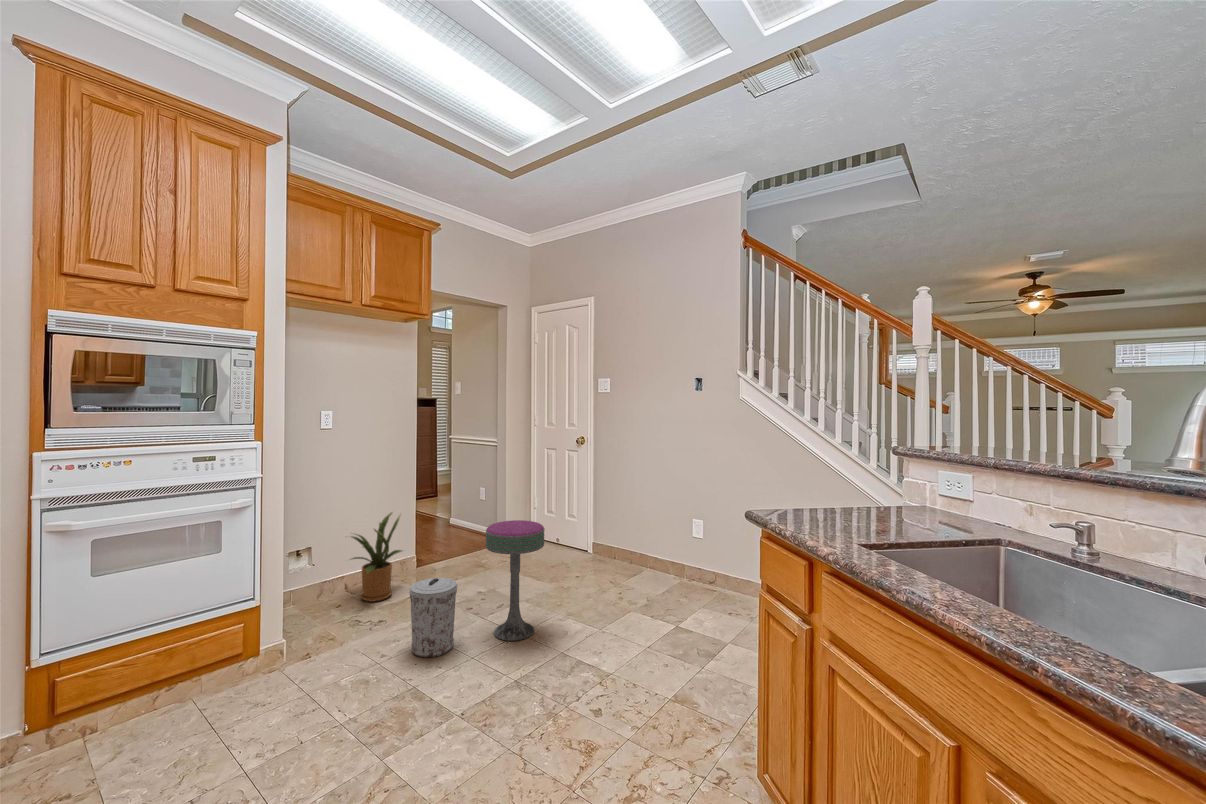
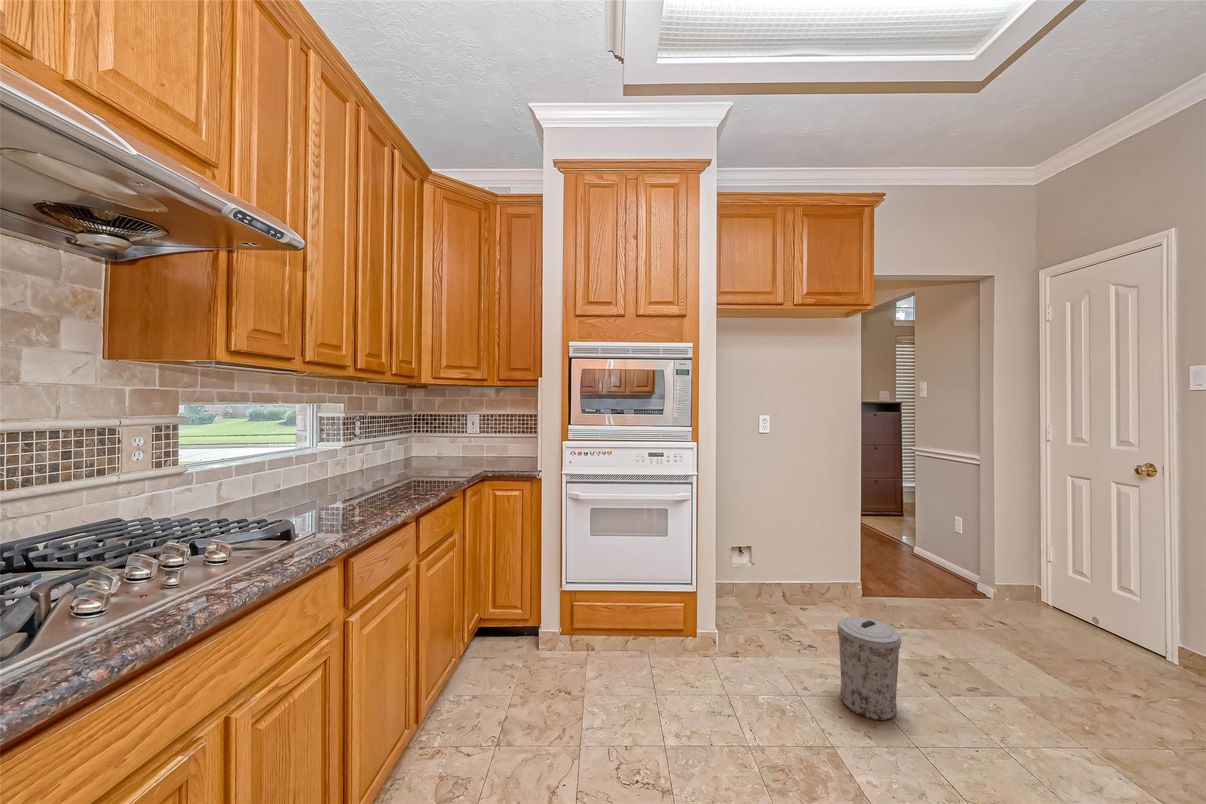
house plant: present [352,513,402,602] -> none [777,526,847,619]
bar stool: present [486,520,545,641] -> none [946,572,1055,759]

